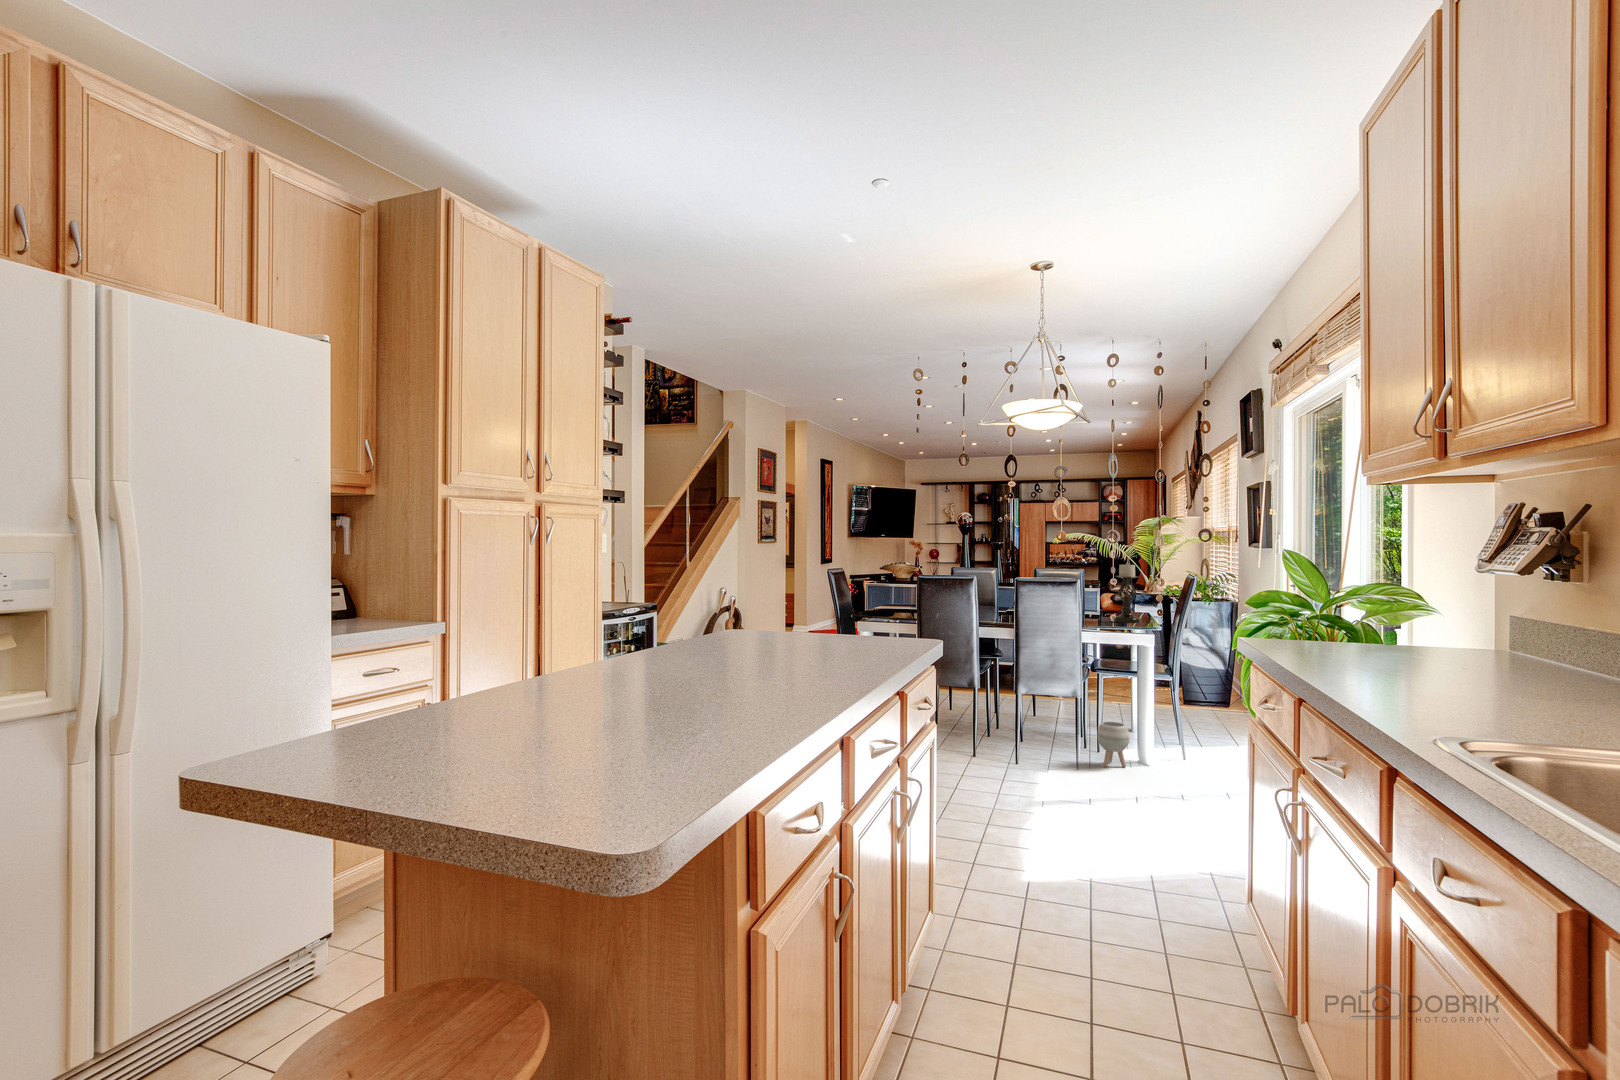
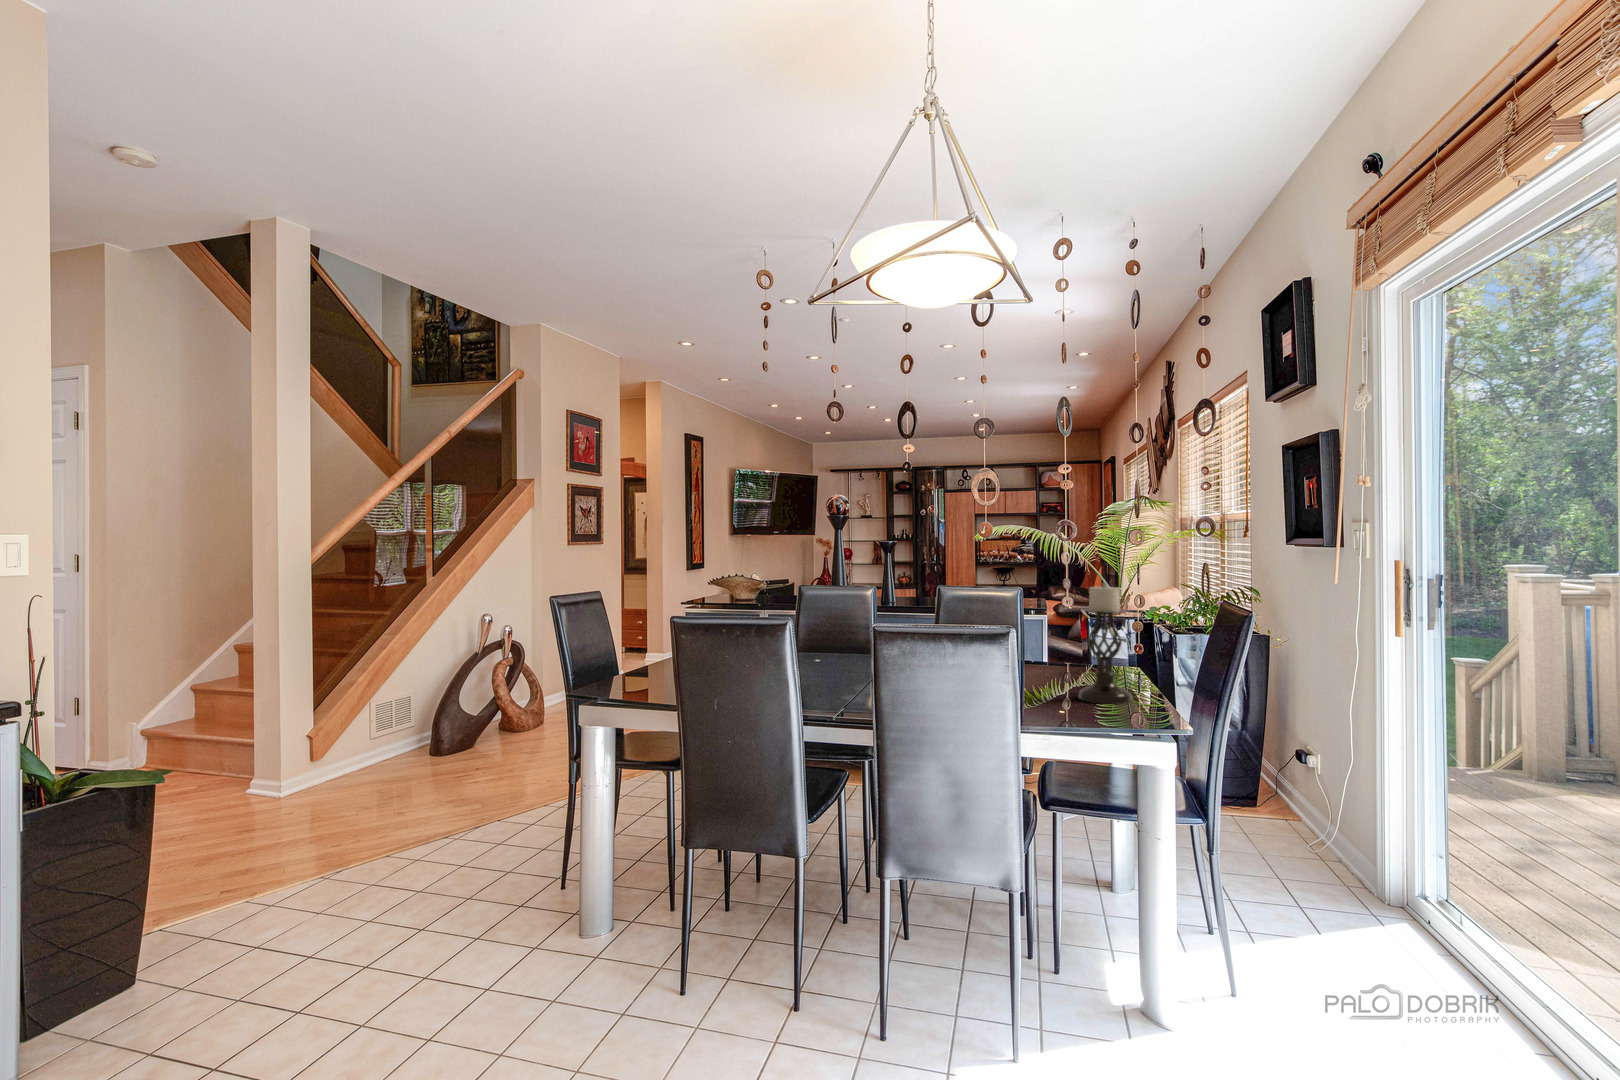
planter: present [1097,721,1129,767] -> none [1054,927,1122,1037]

